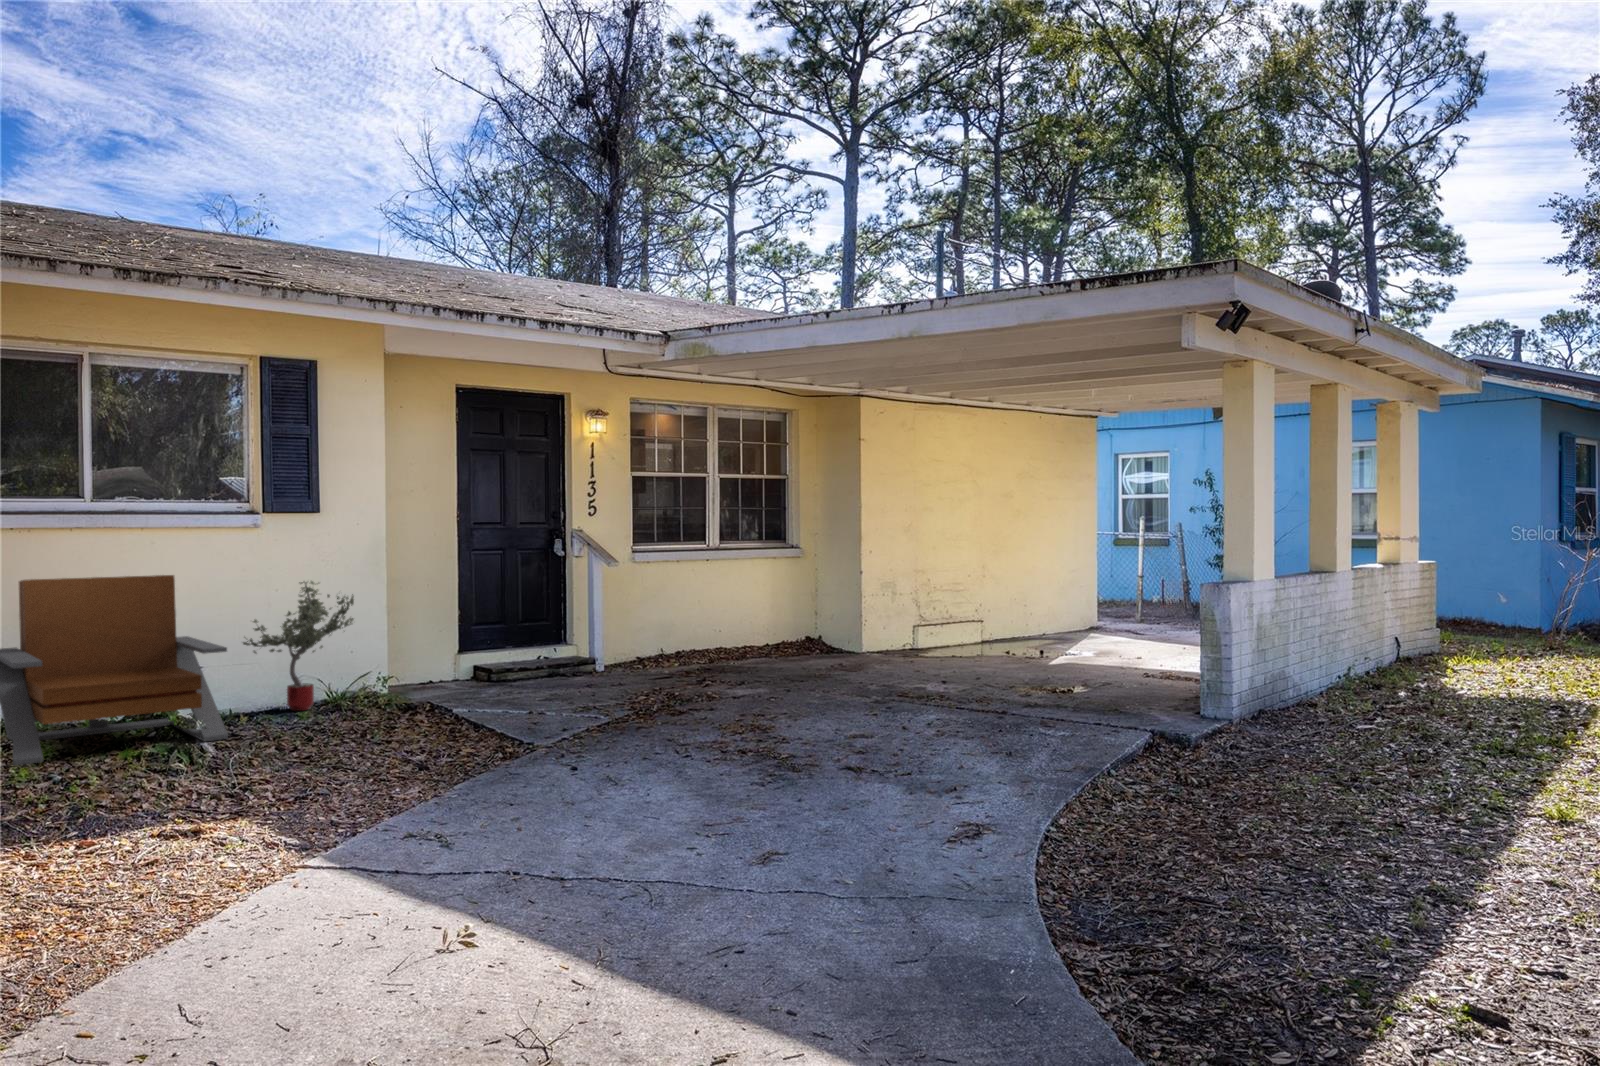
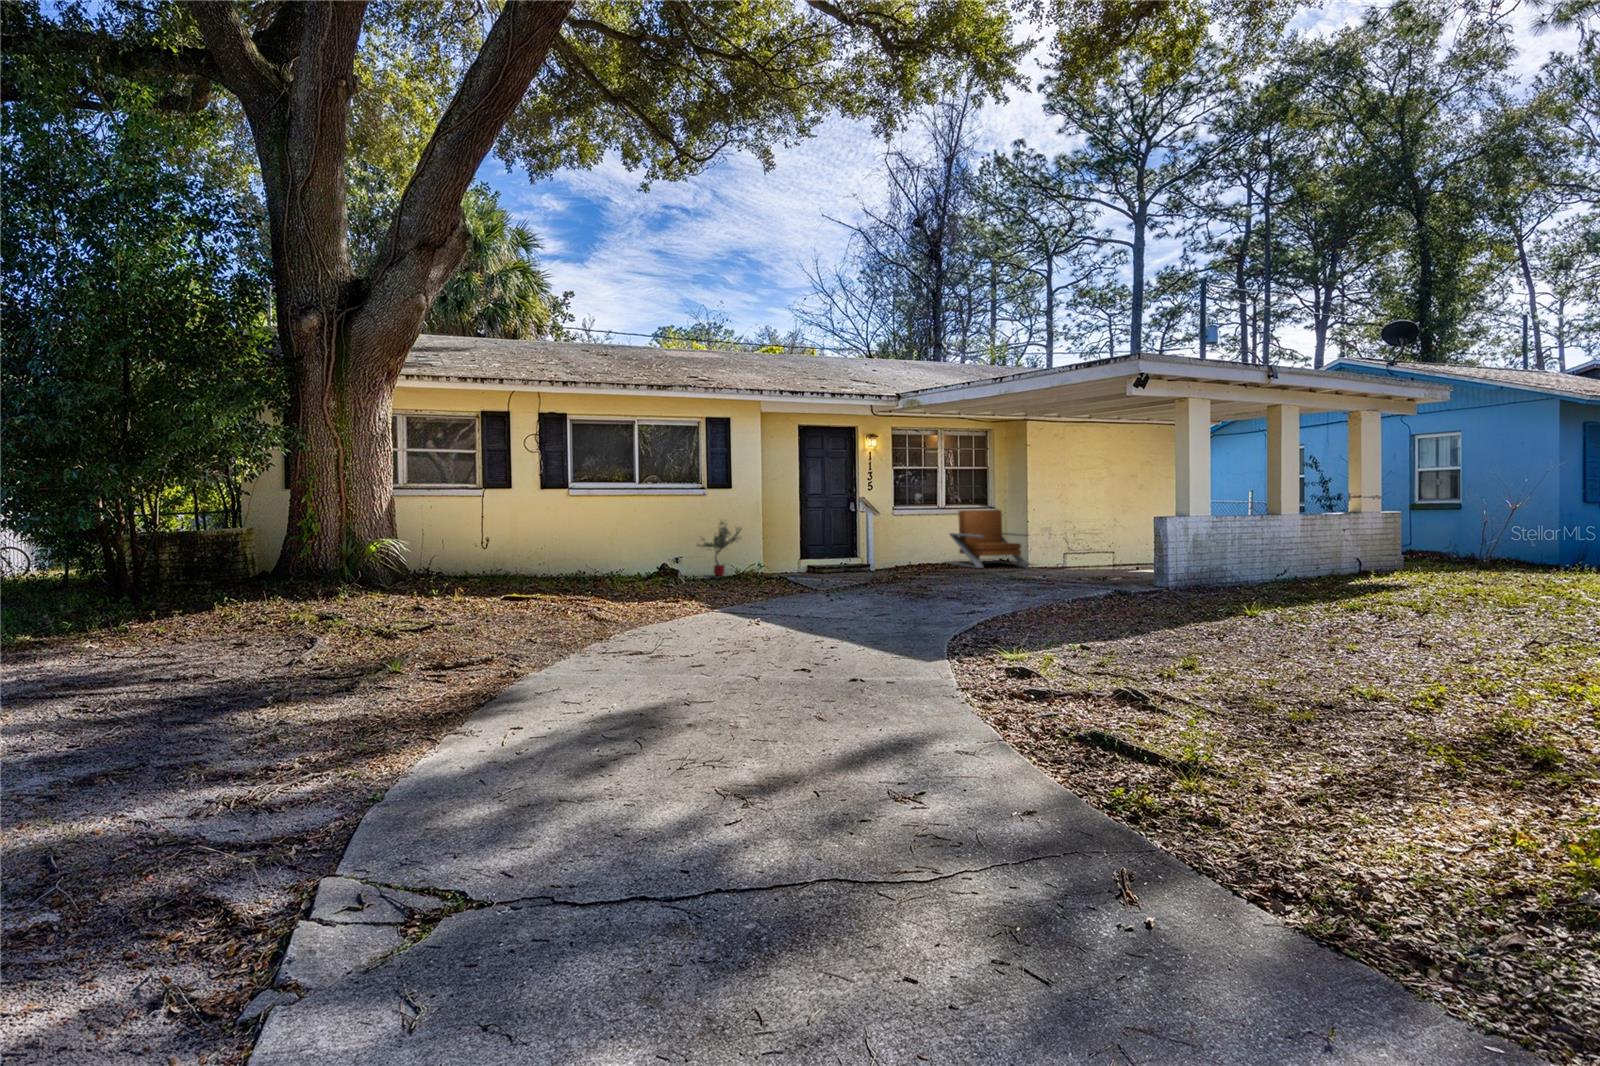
lounge chair: present [0,575,228,765] -> present [950,510,1028,568]

